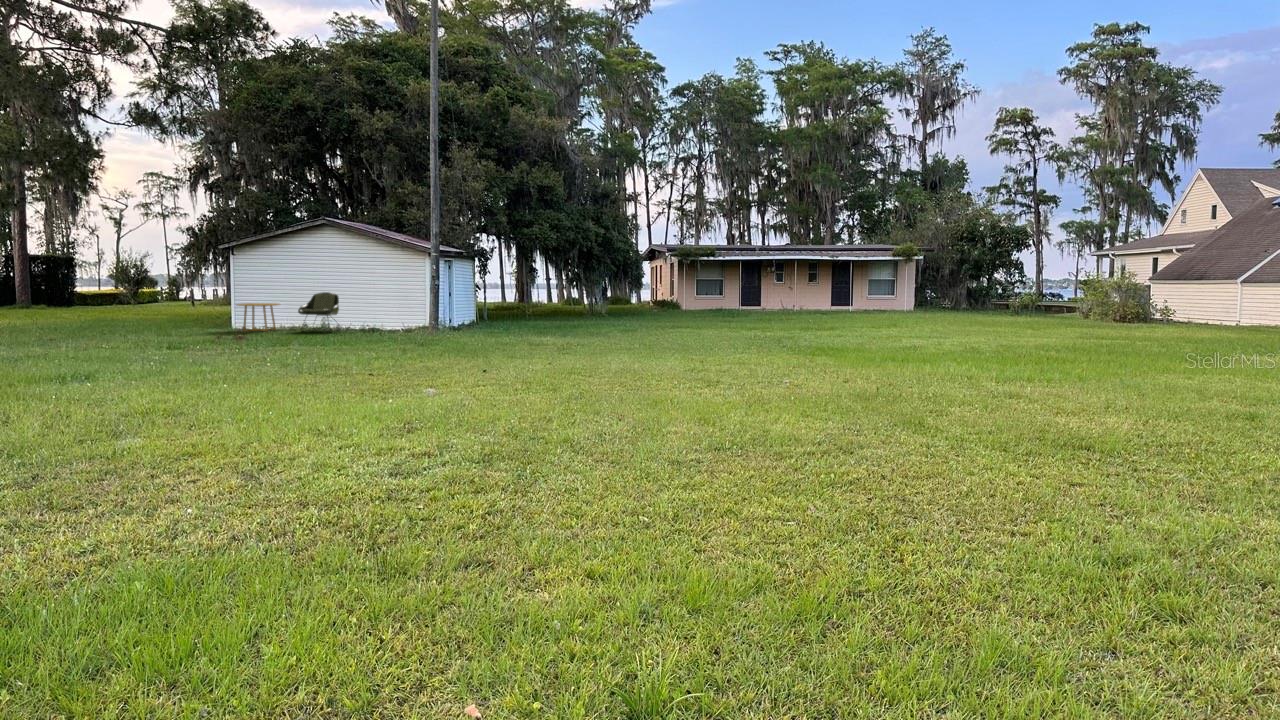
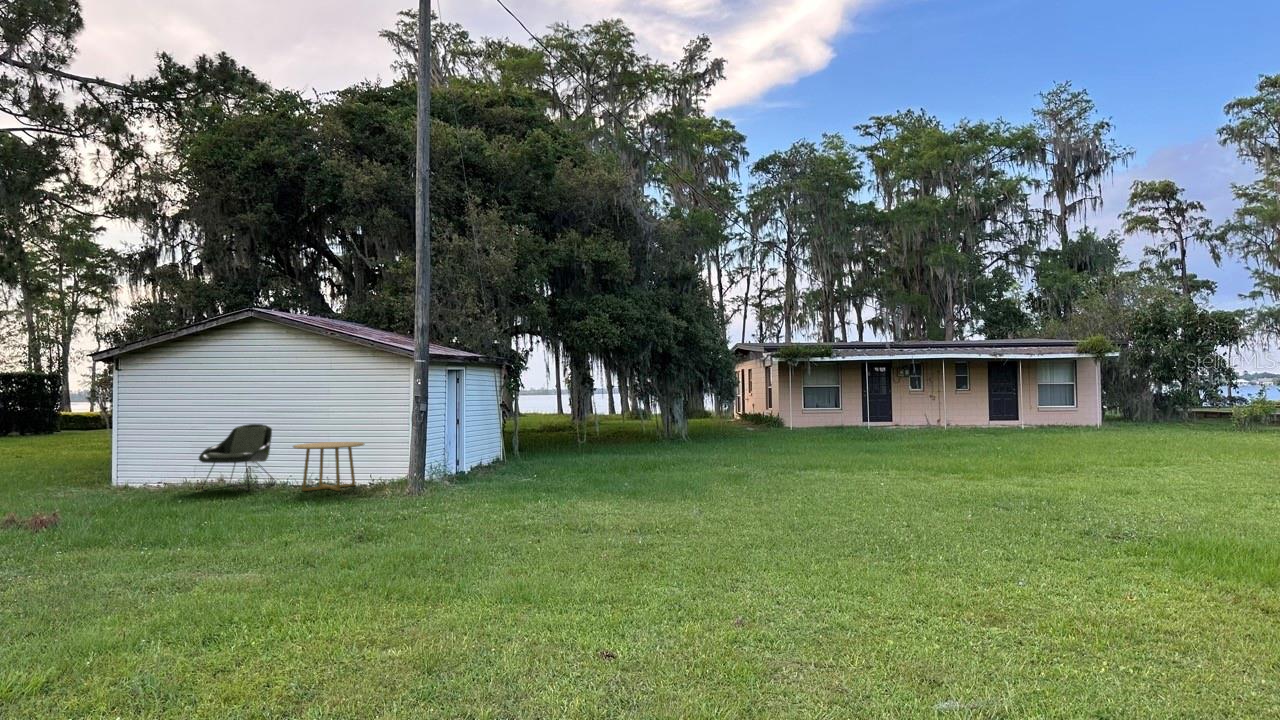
round table: present [237,303,280,332] -> present [293,442,364,491]

